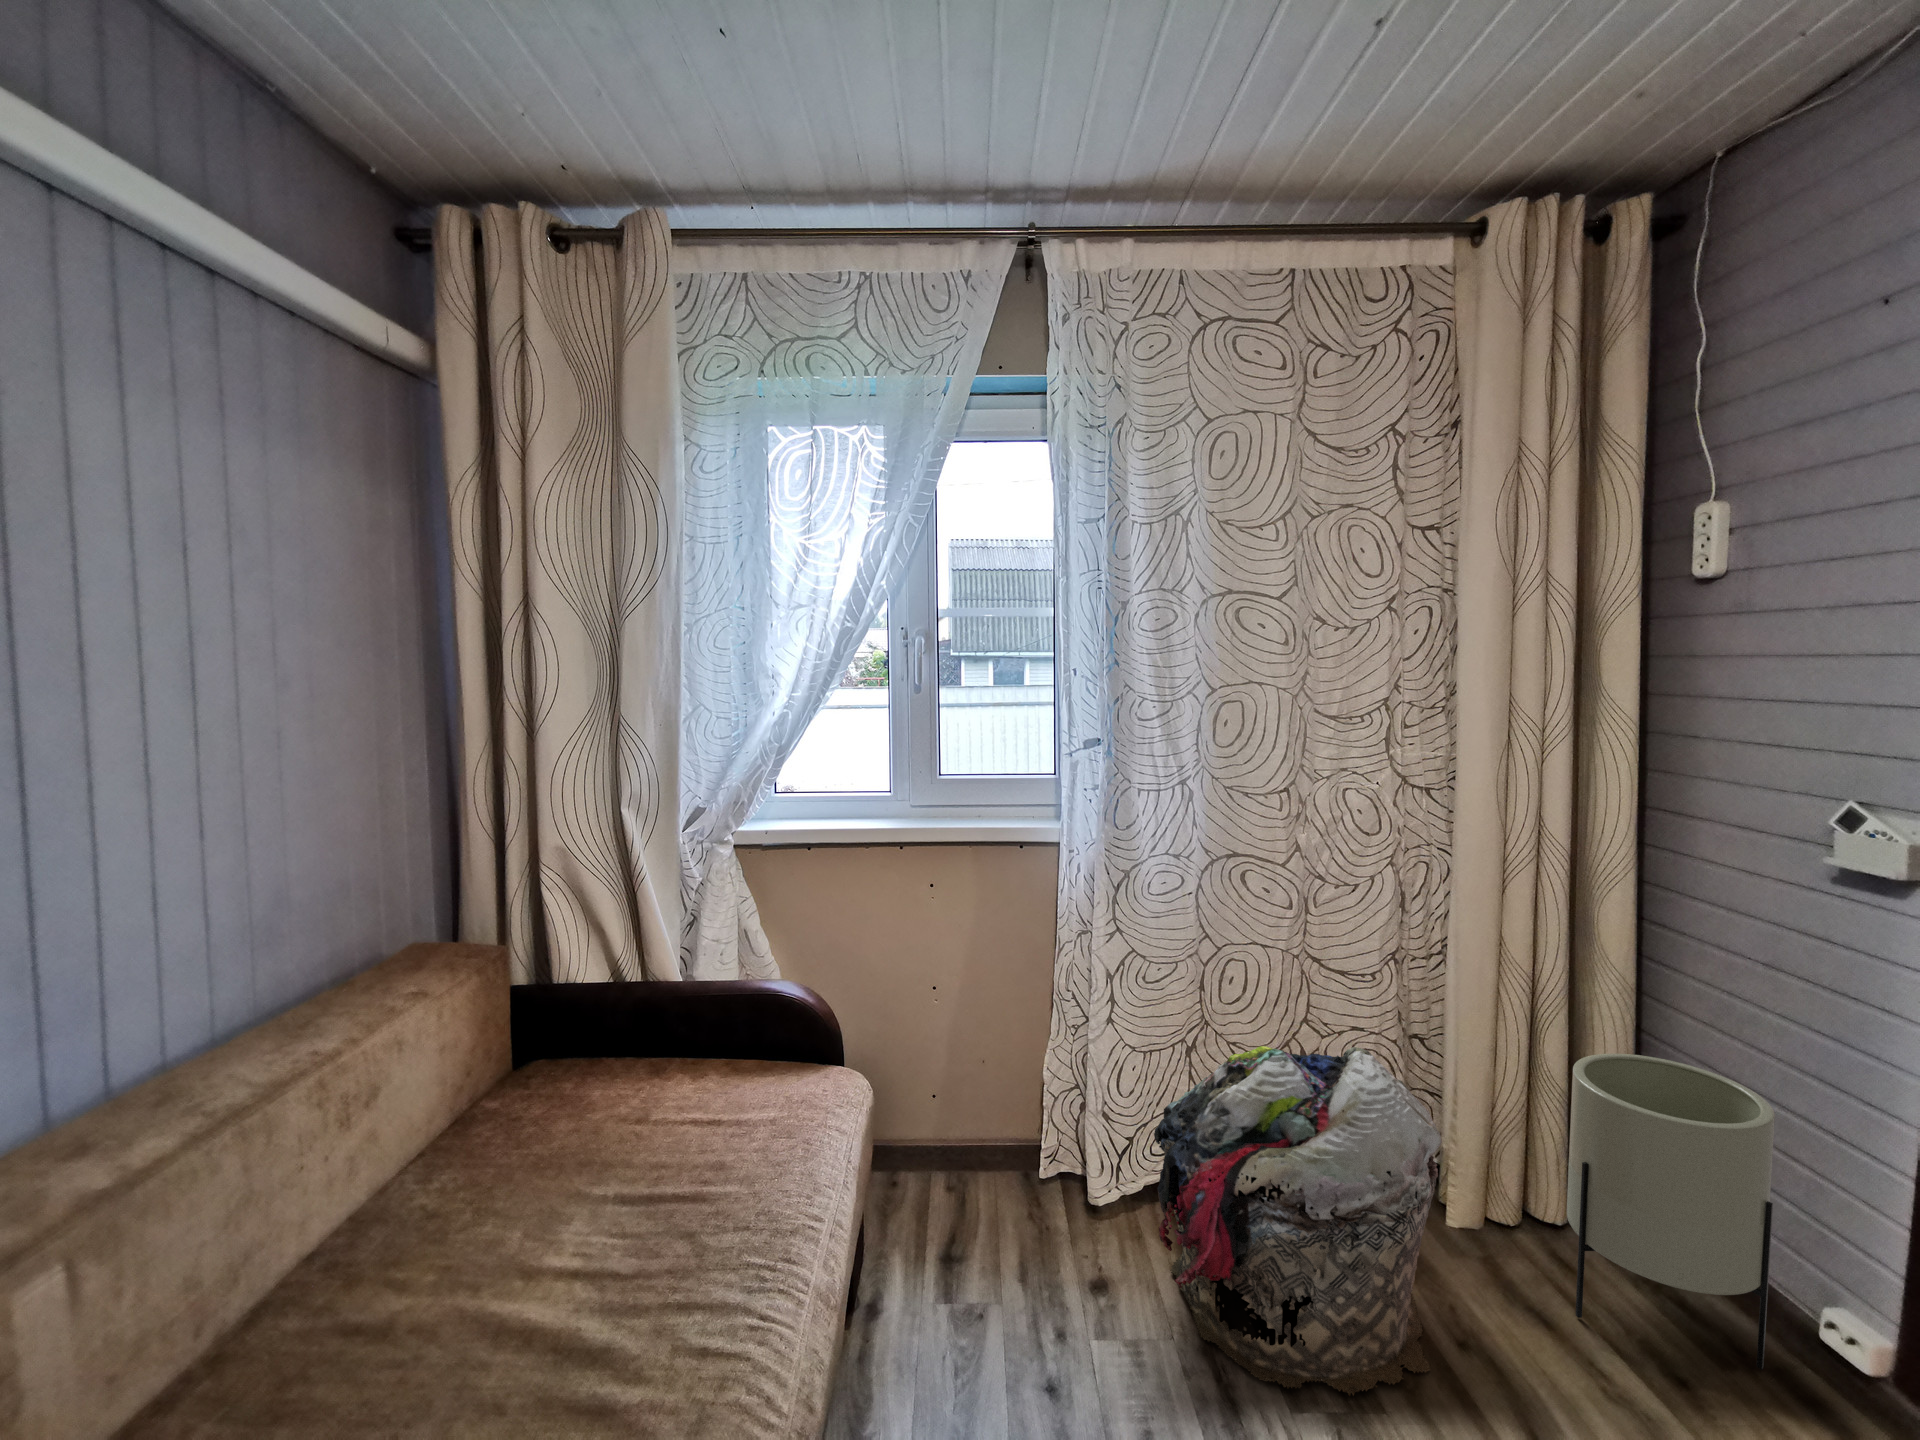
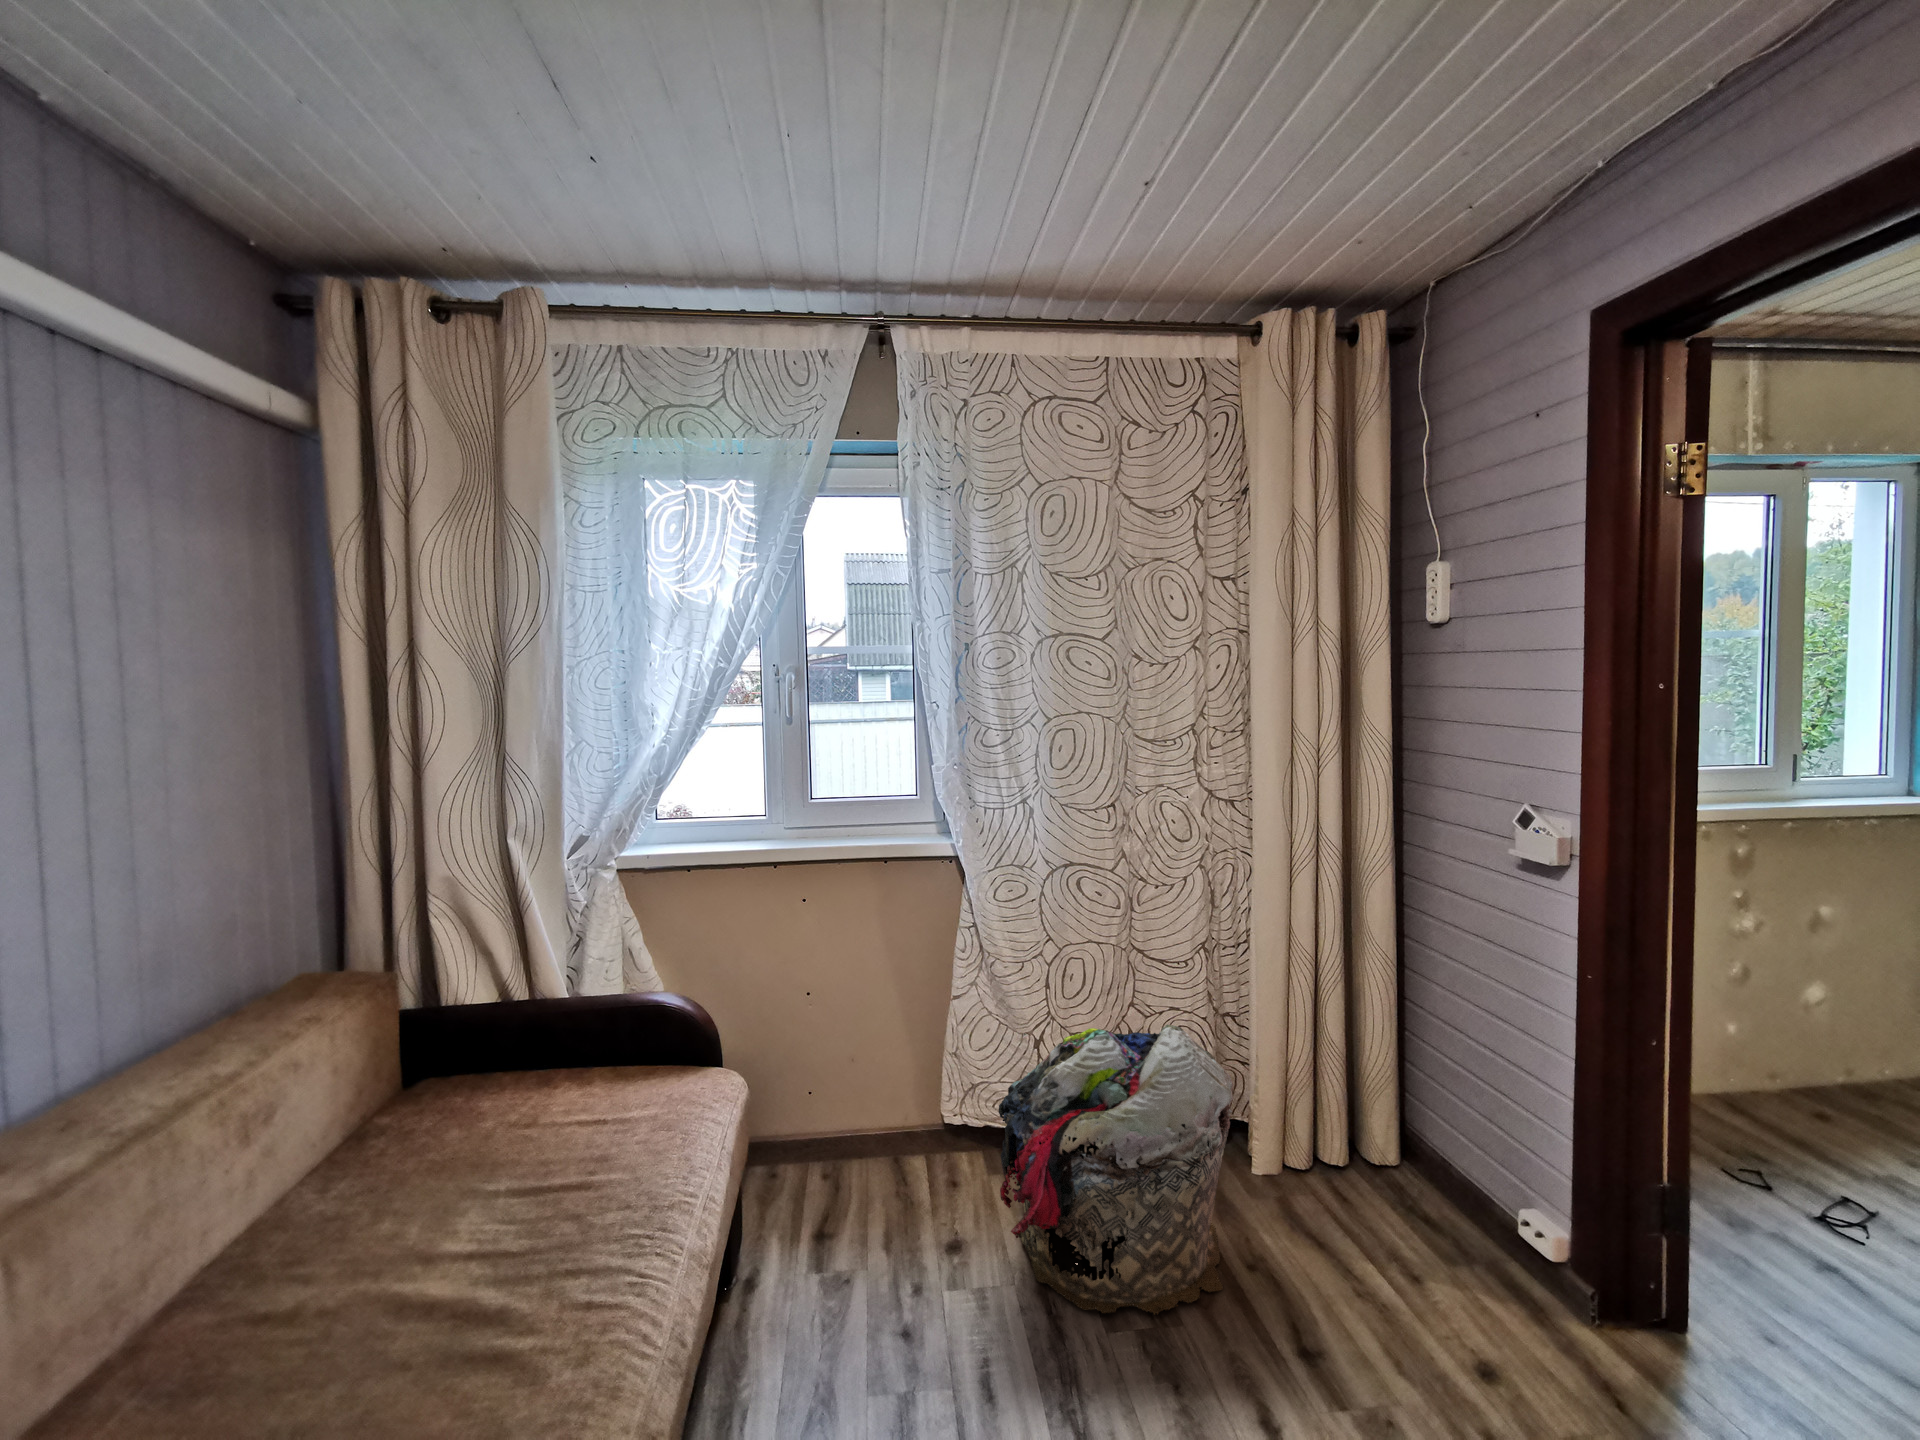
planter: present [1567,1054,1775,1370] -> none [1338,1018,1485,1266]

